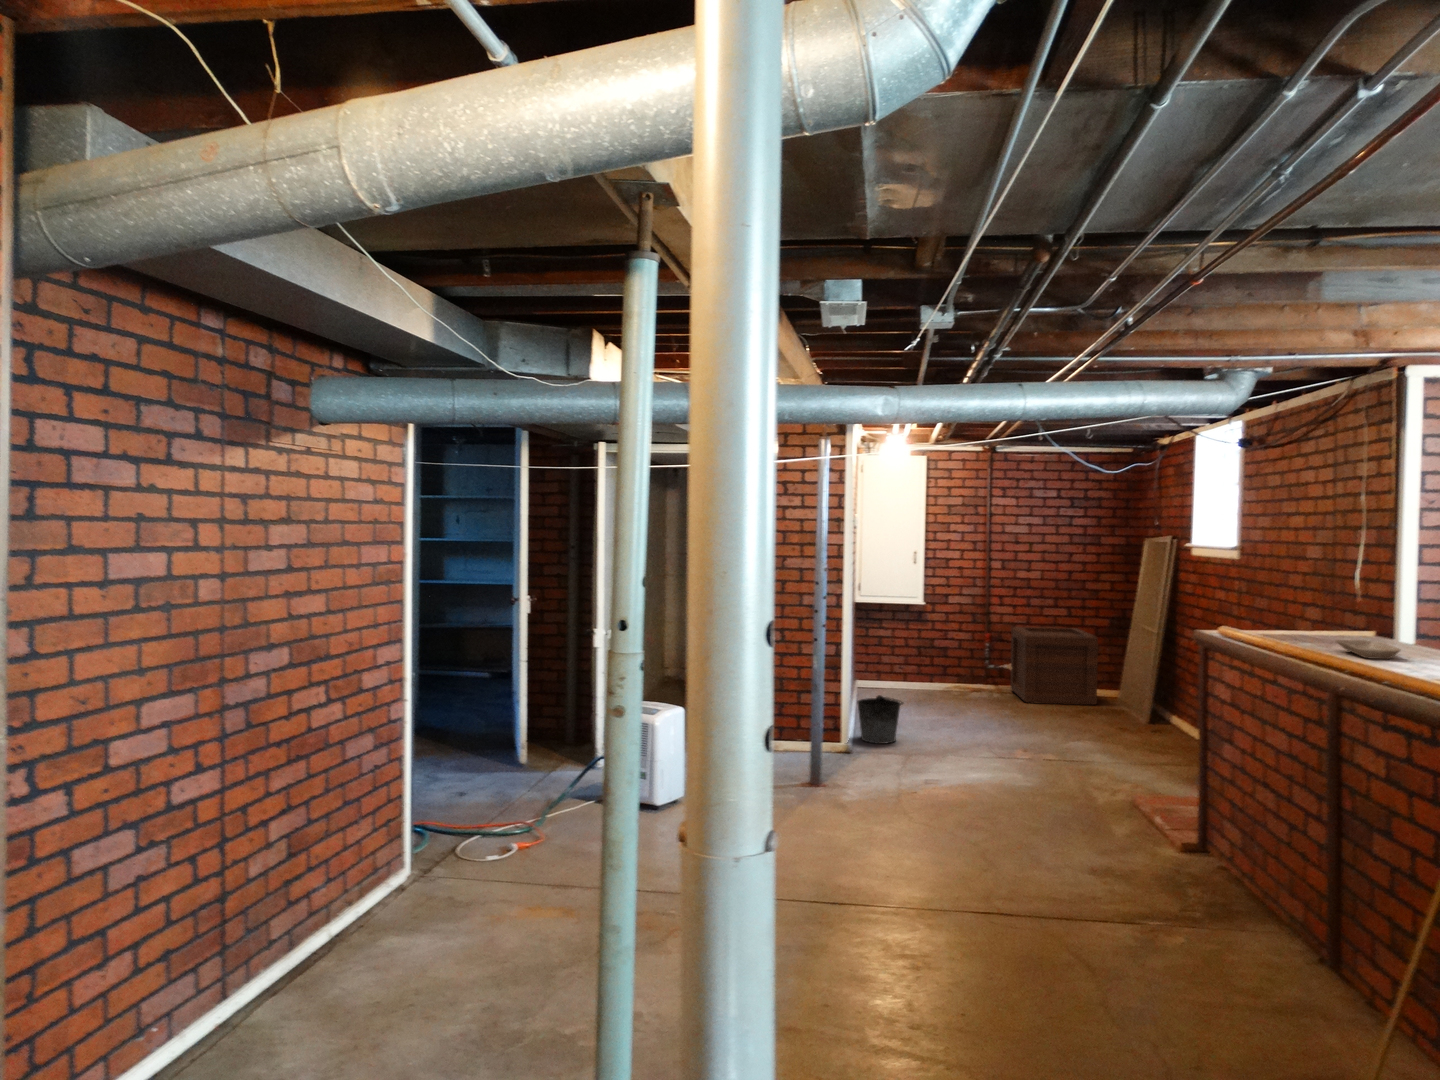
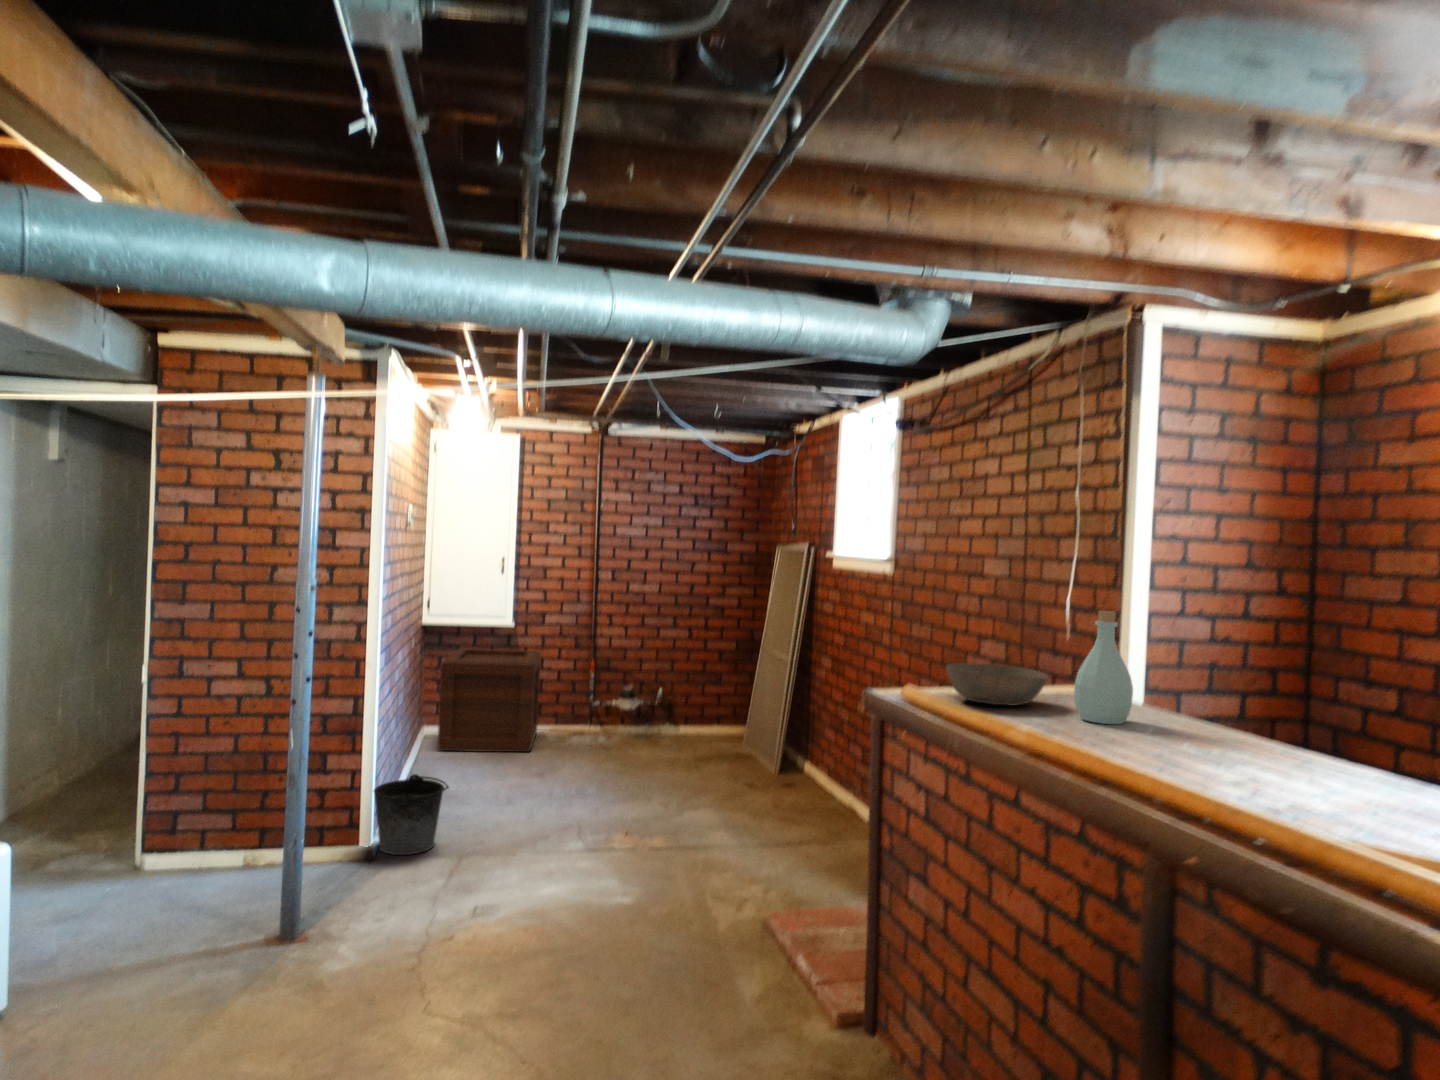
bottle: none [1326,576,1365,644] -> present [1074,611,1133,724]
bowl: none [1245,612,1317,636] -> present [946,663,1047,705]
wooden crate: present [1011,627,1098,705] -> present [438,649,541,752]
tray: present [1336,640,1400,659] -> none [1123,729,1262,781]

